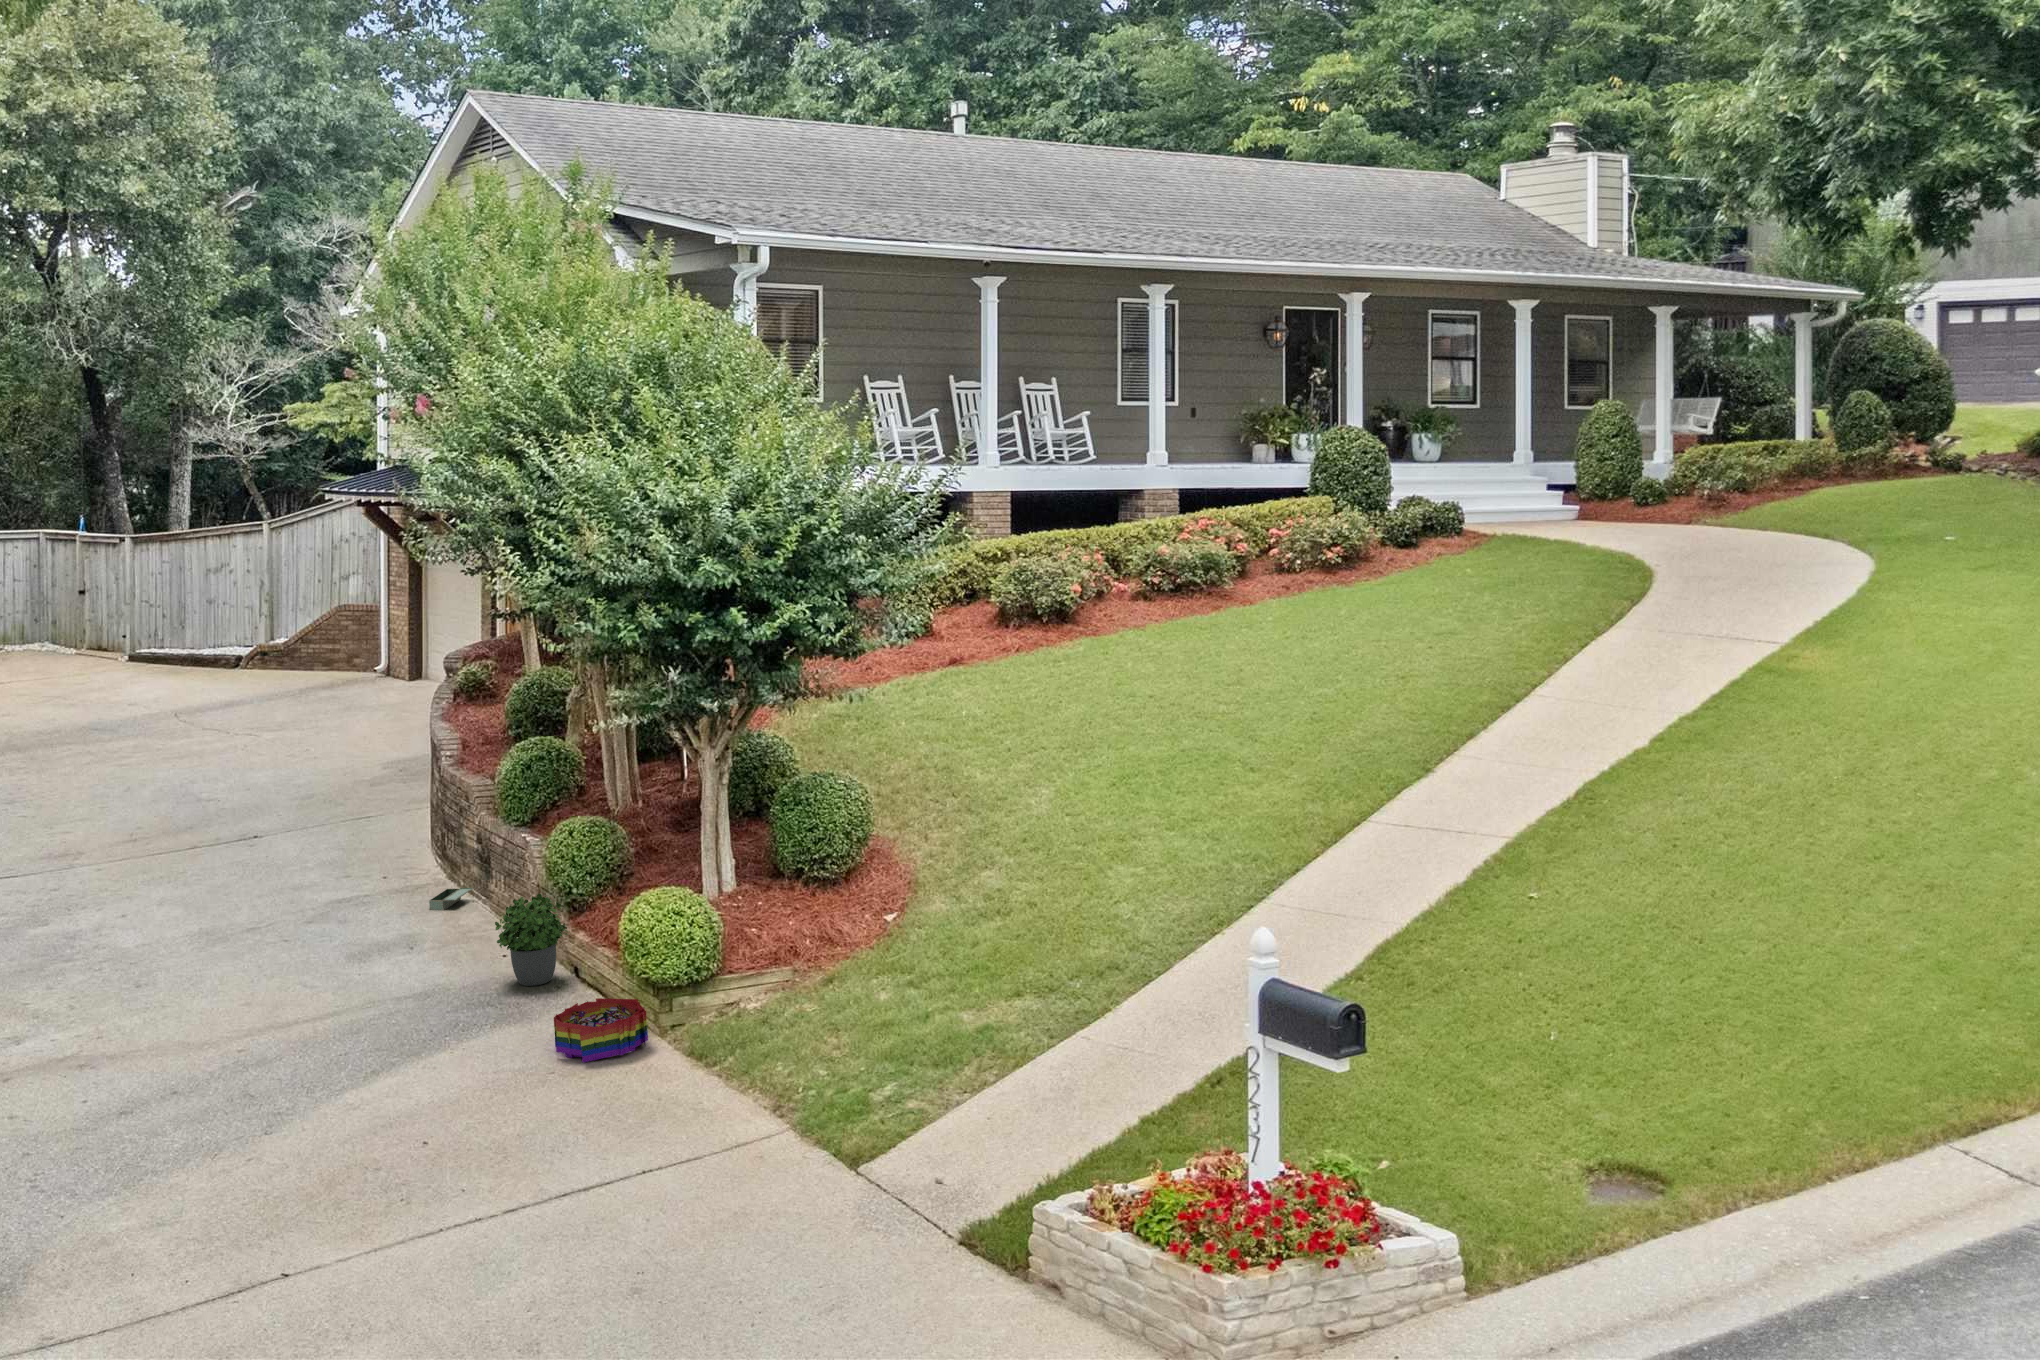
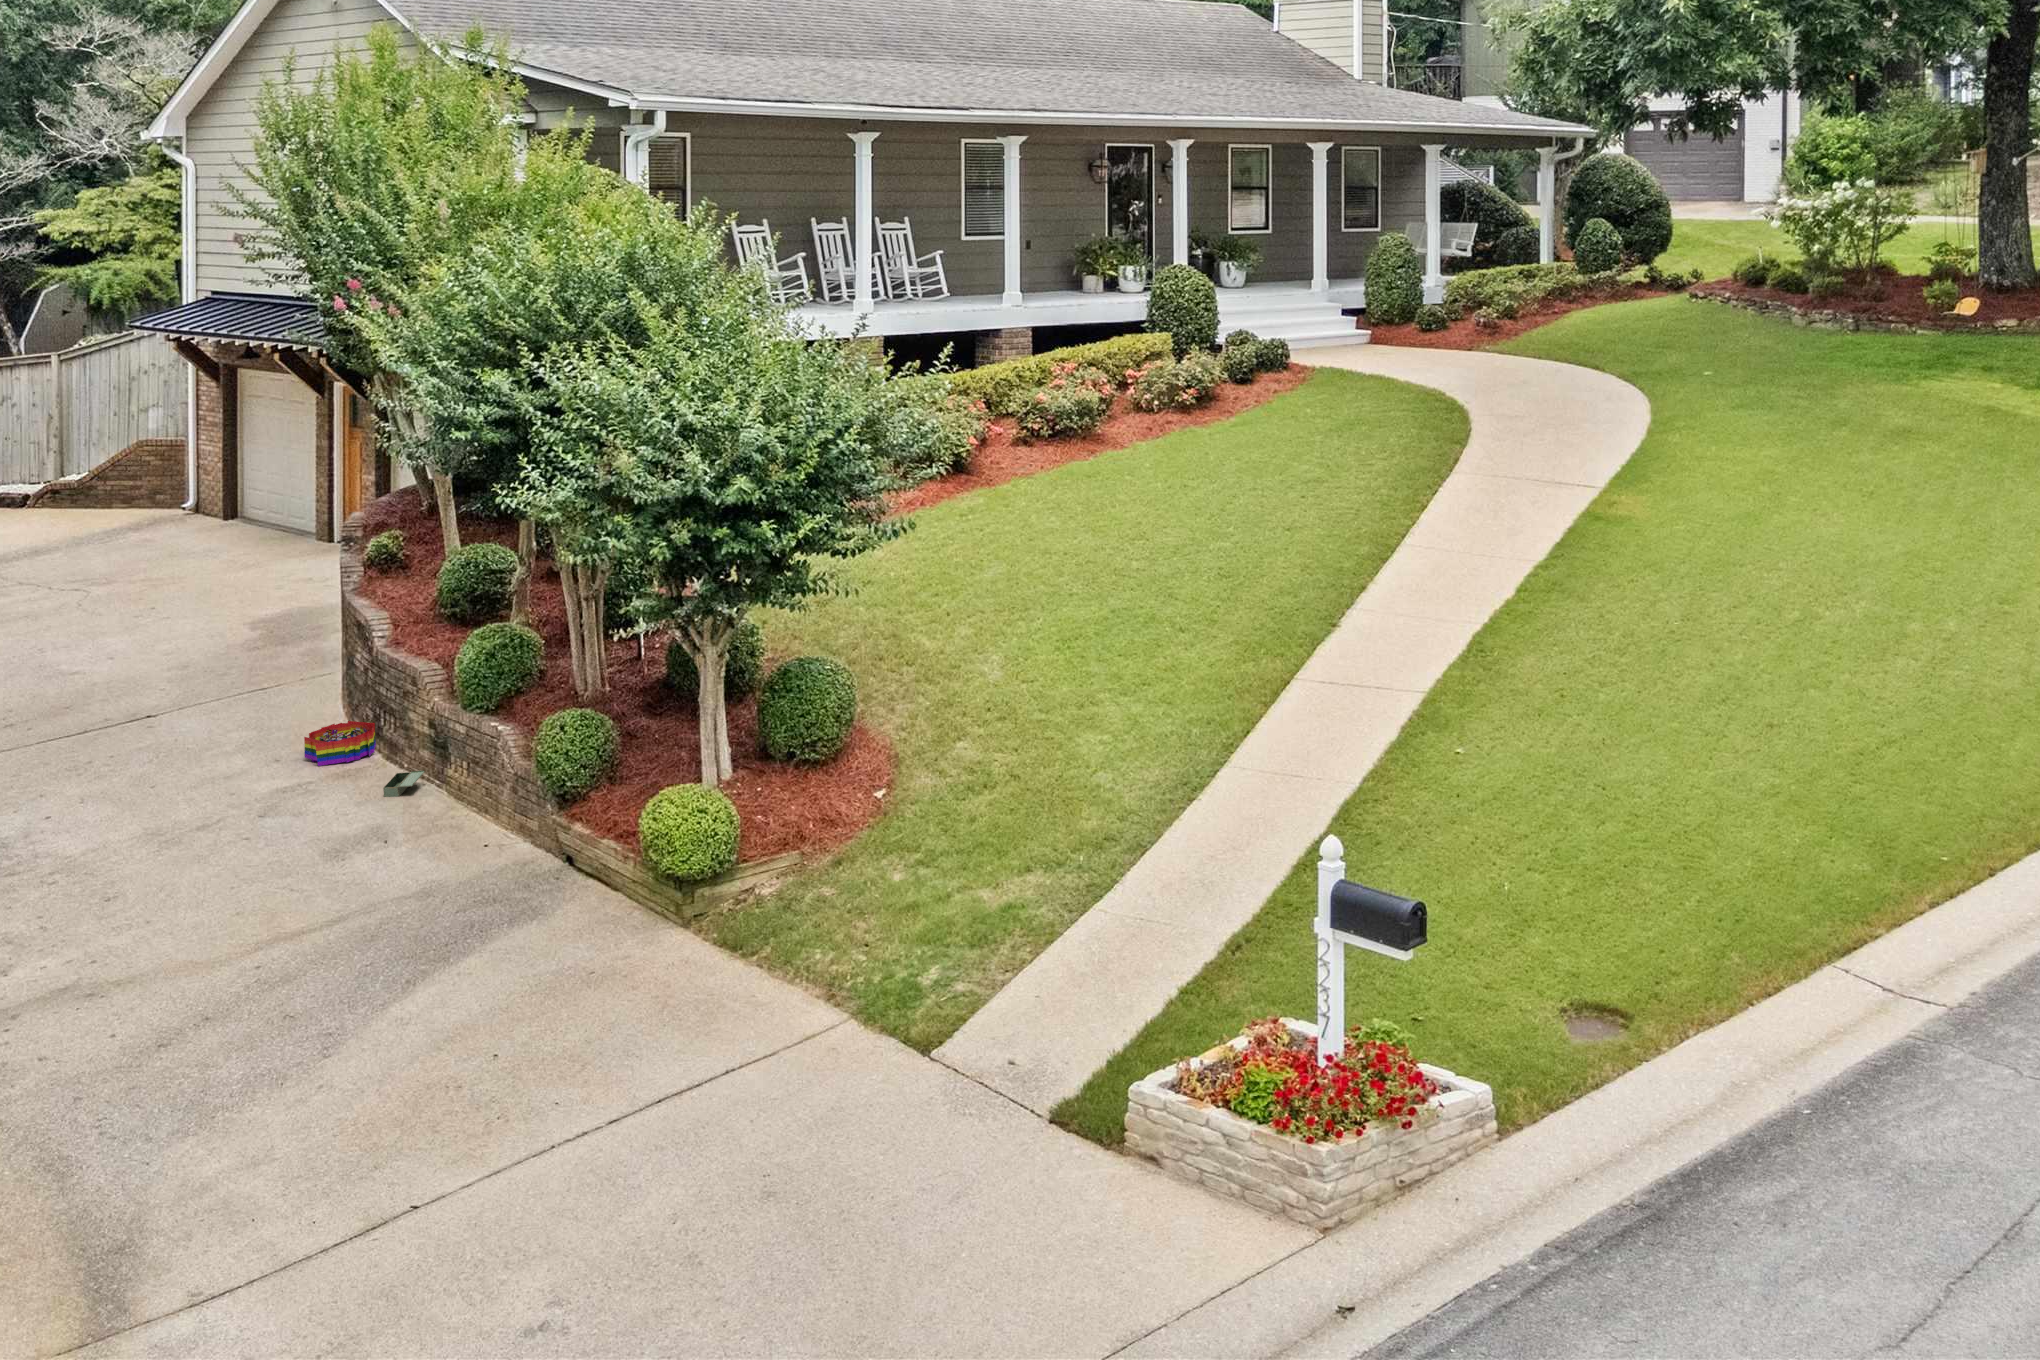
potted plant: present [495,894,568,986] -> none [493,790,564,880]
storage bin: present [554,998,648,1062] -> present [304,721,376,766]

